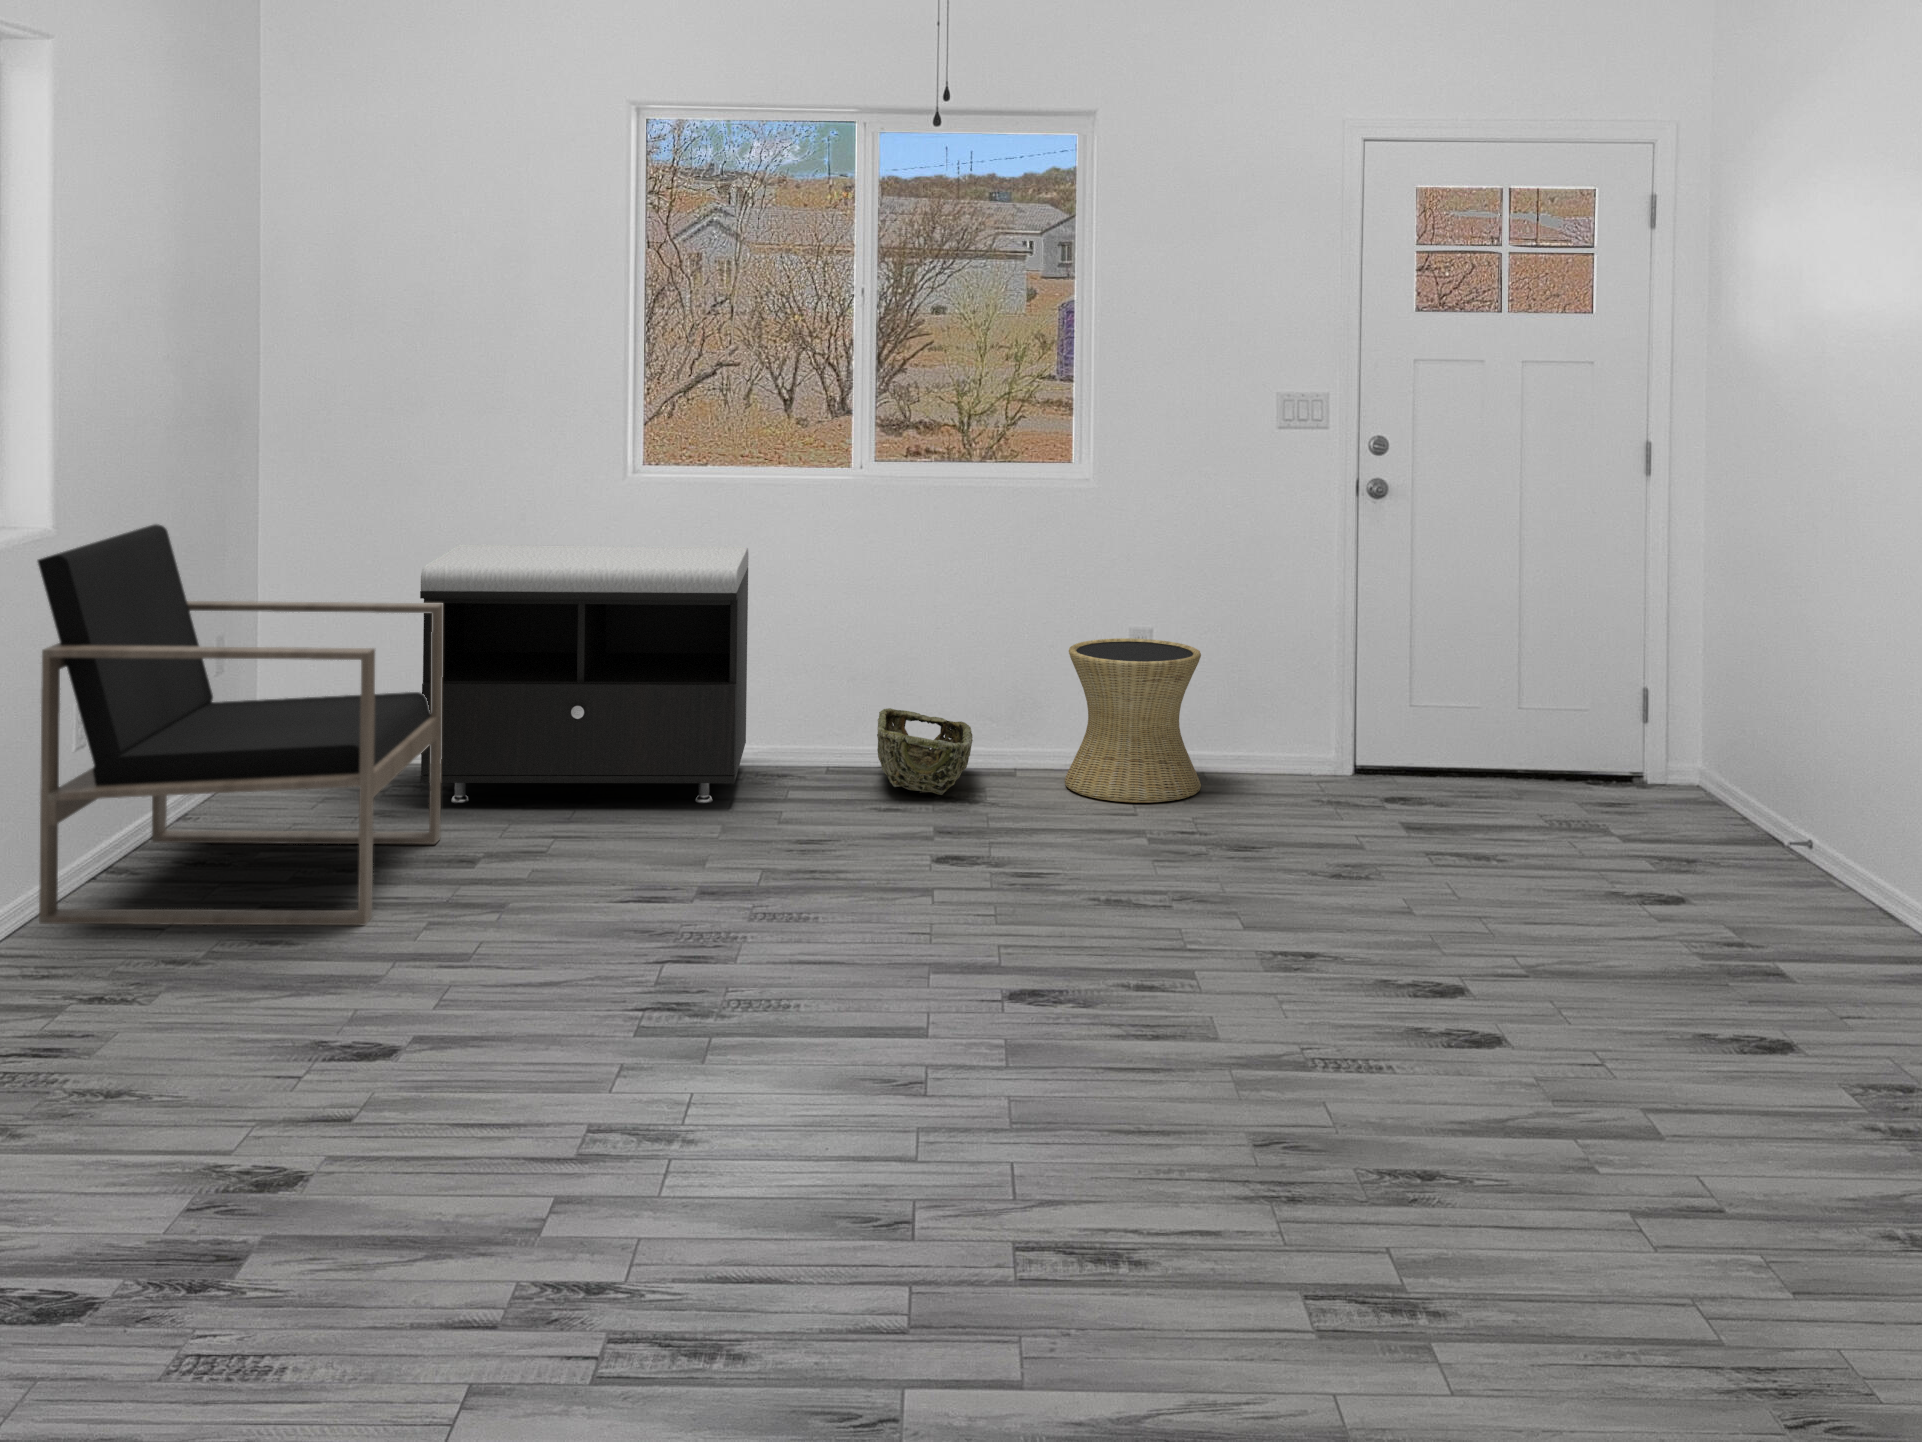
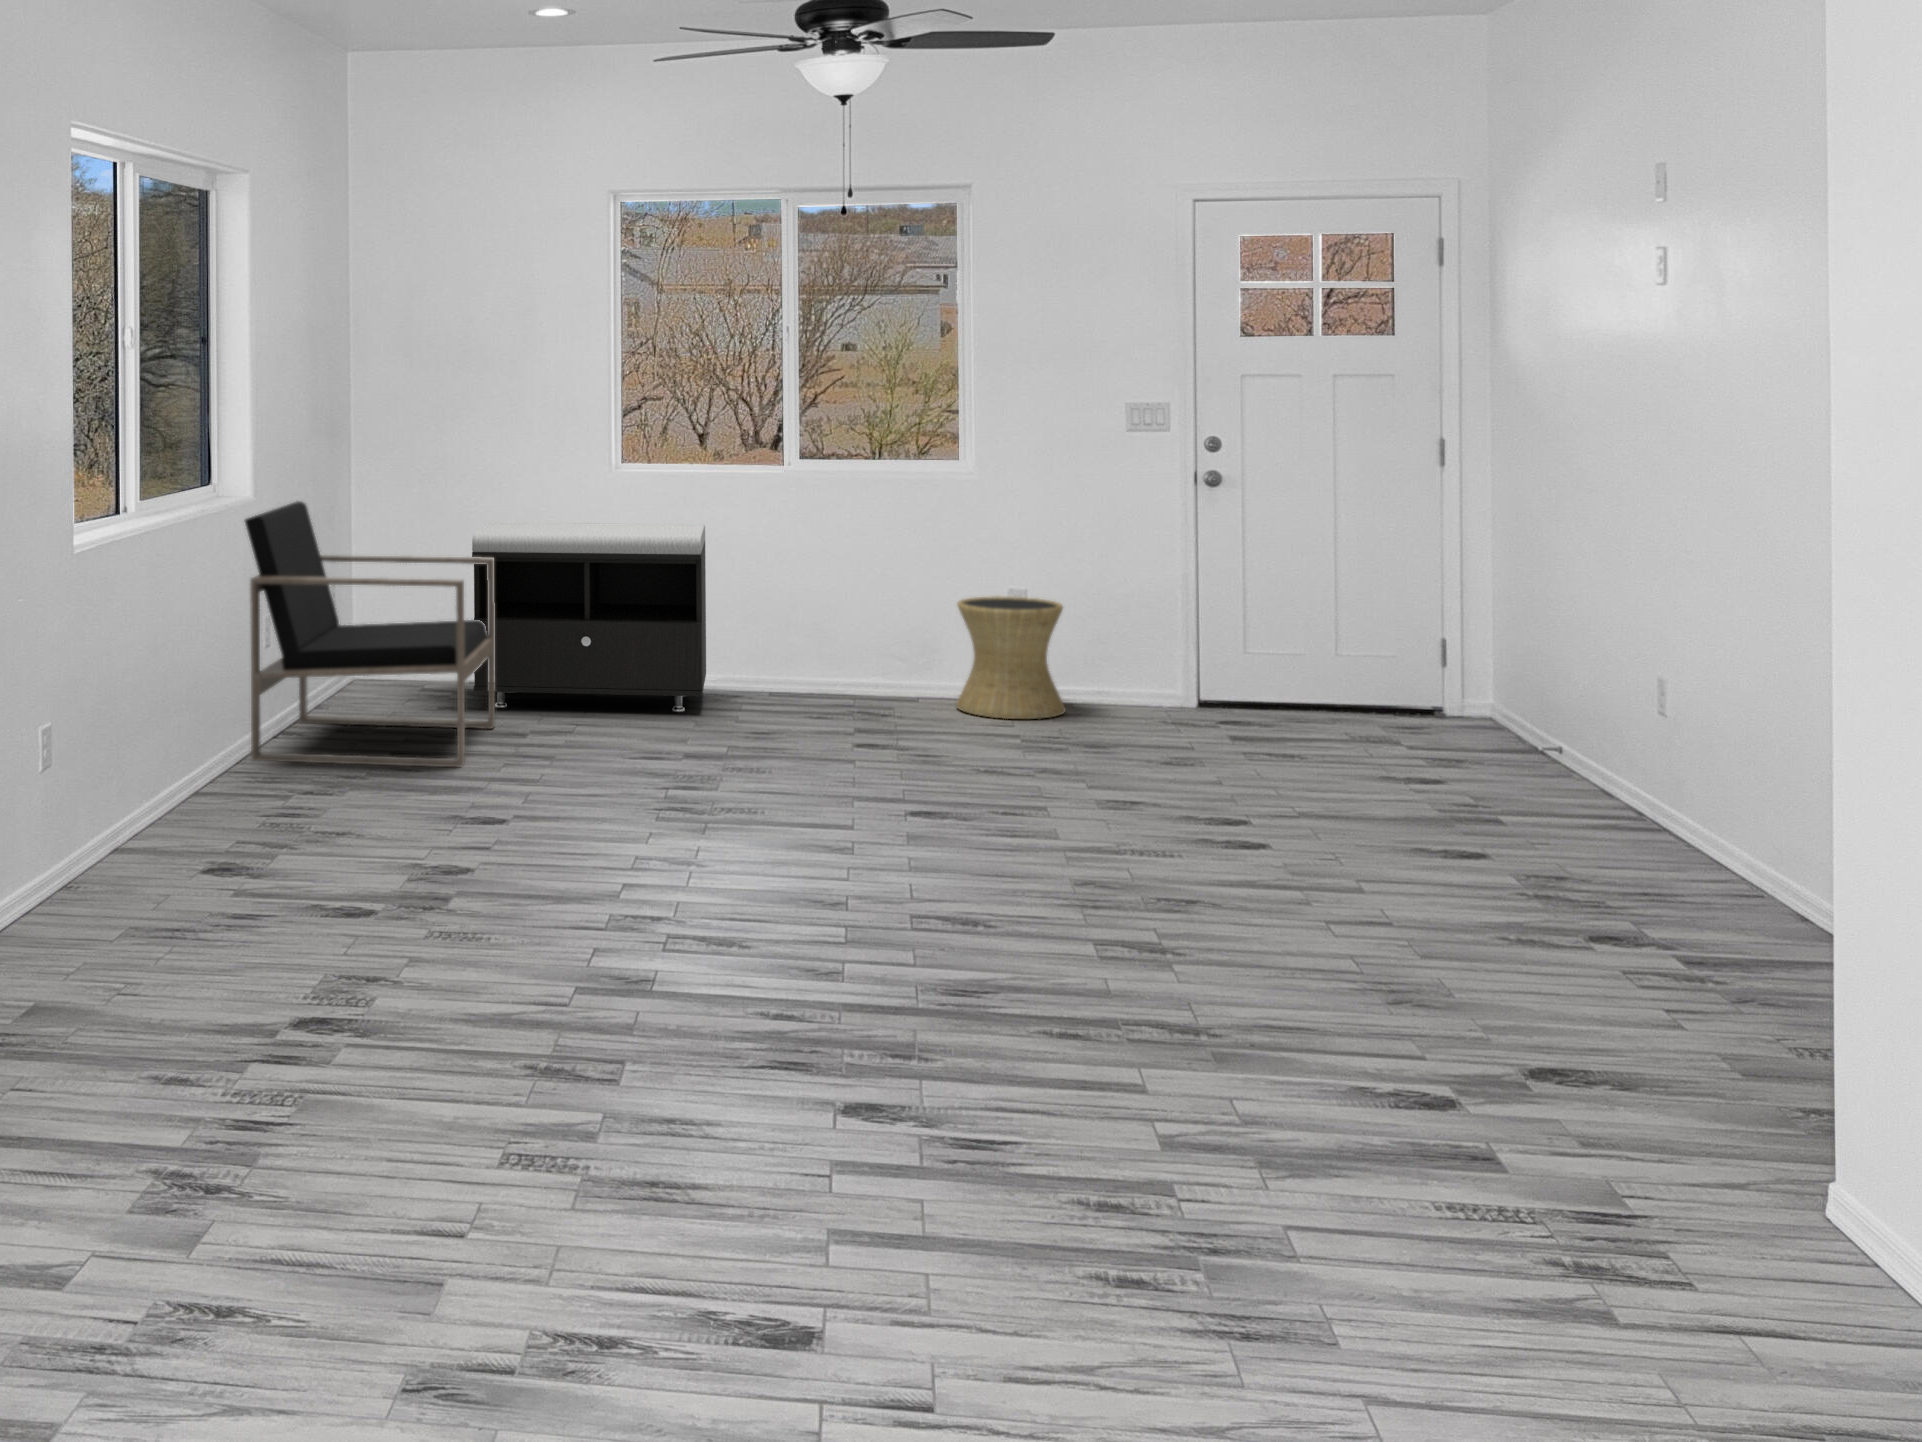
woven basket: present [877,708,973,795] -> none [808,649,882,711]

